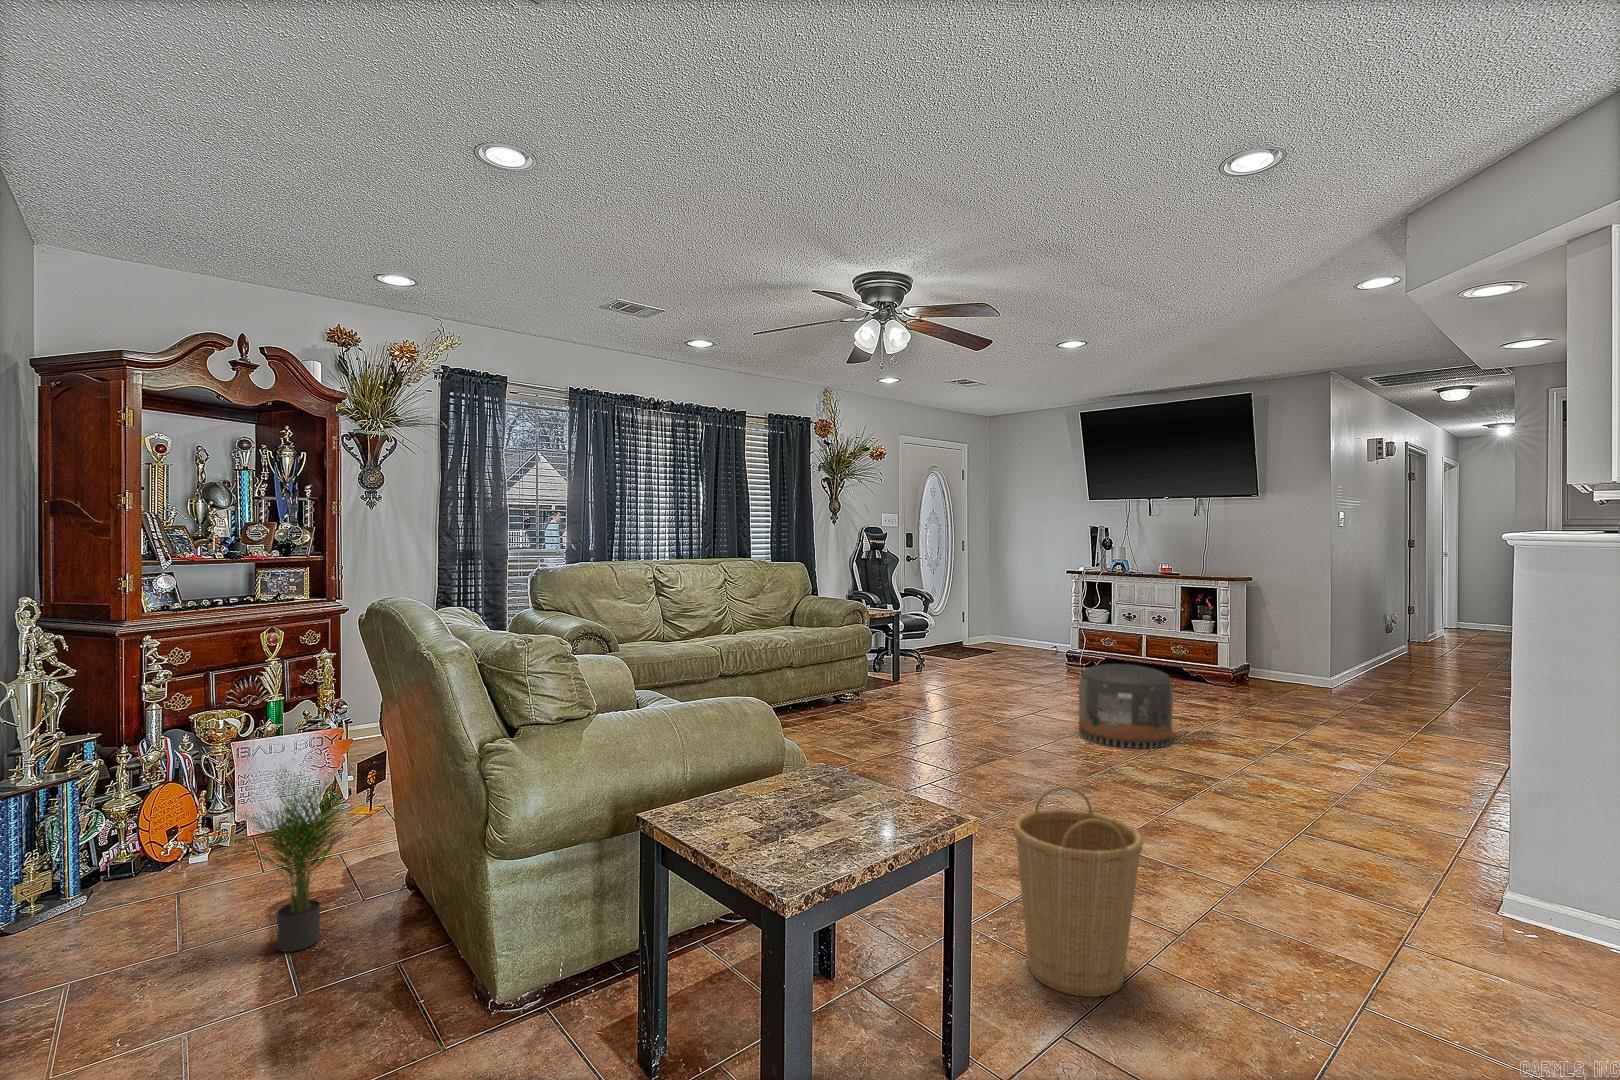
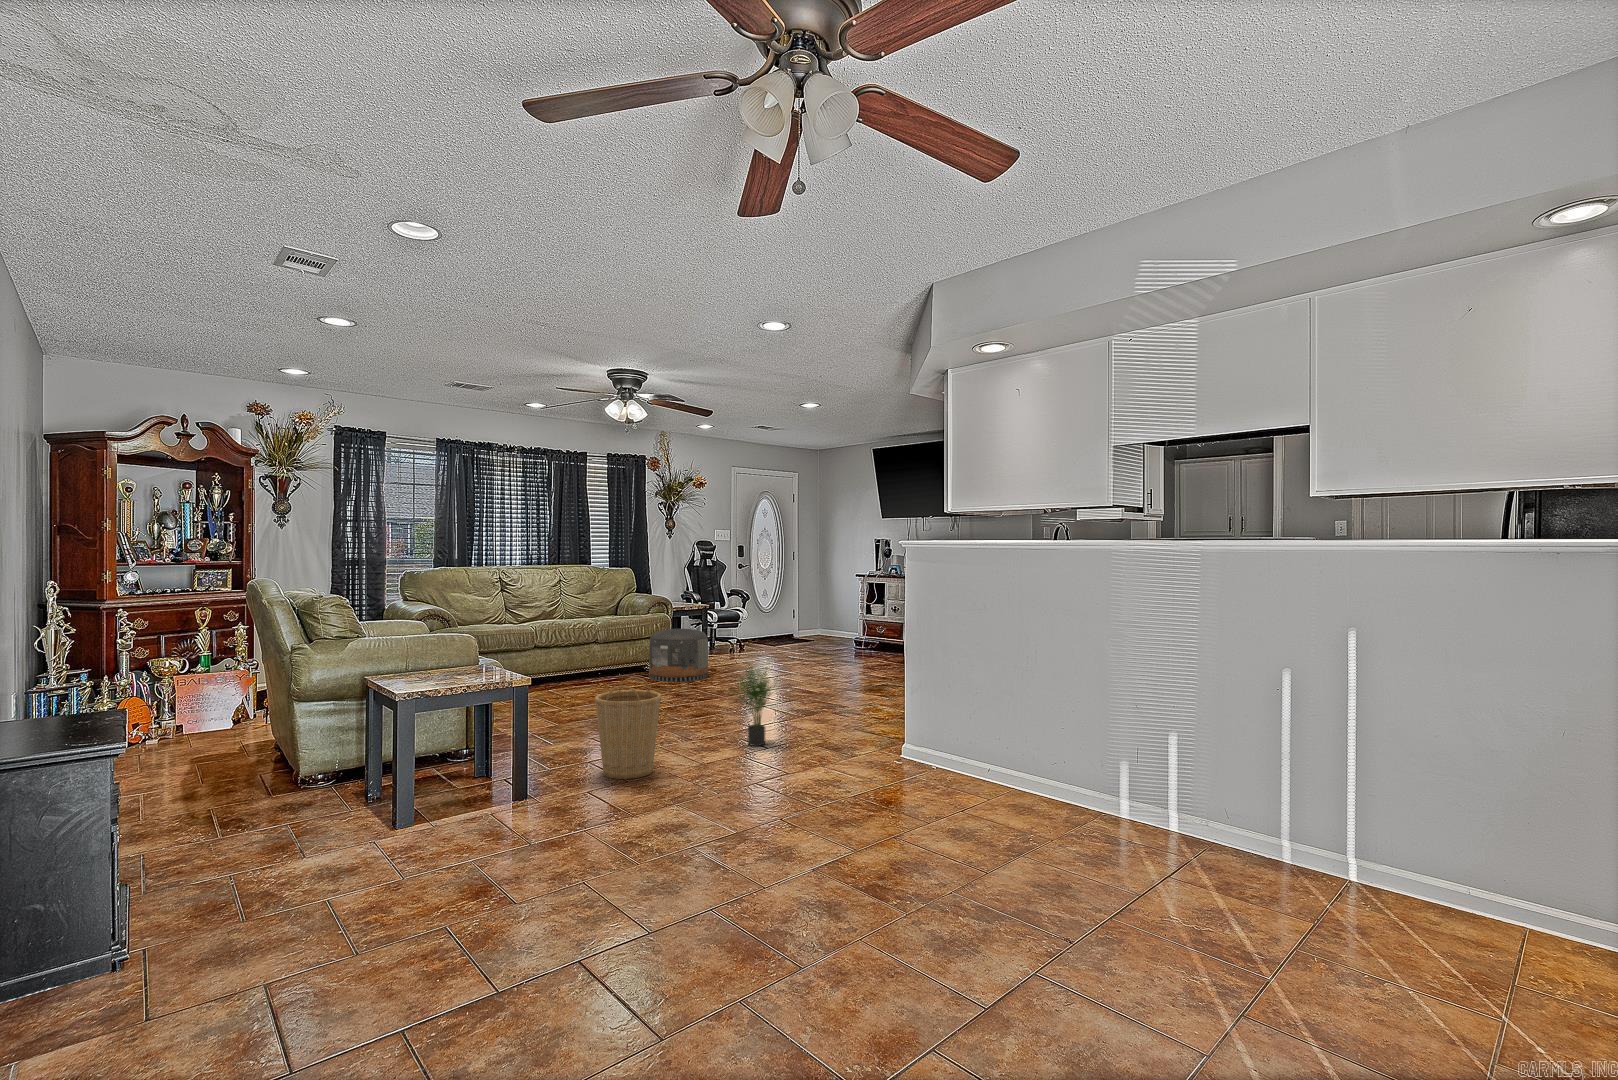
pouf: present [1079,664,1173,749] -> present [649,629,708,682]
potted plant: present [225,771,351,952] -> present [737,665,776,746]

